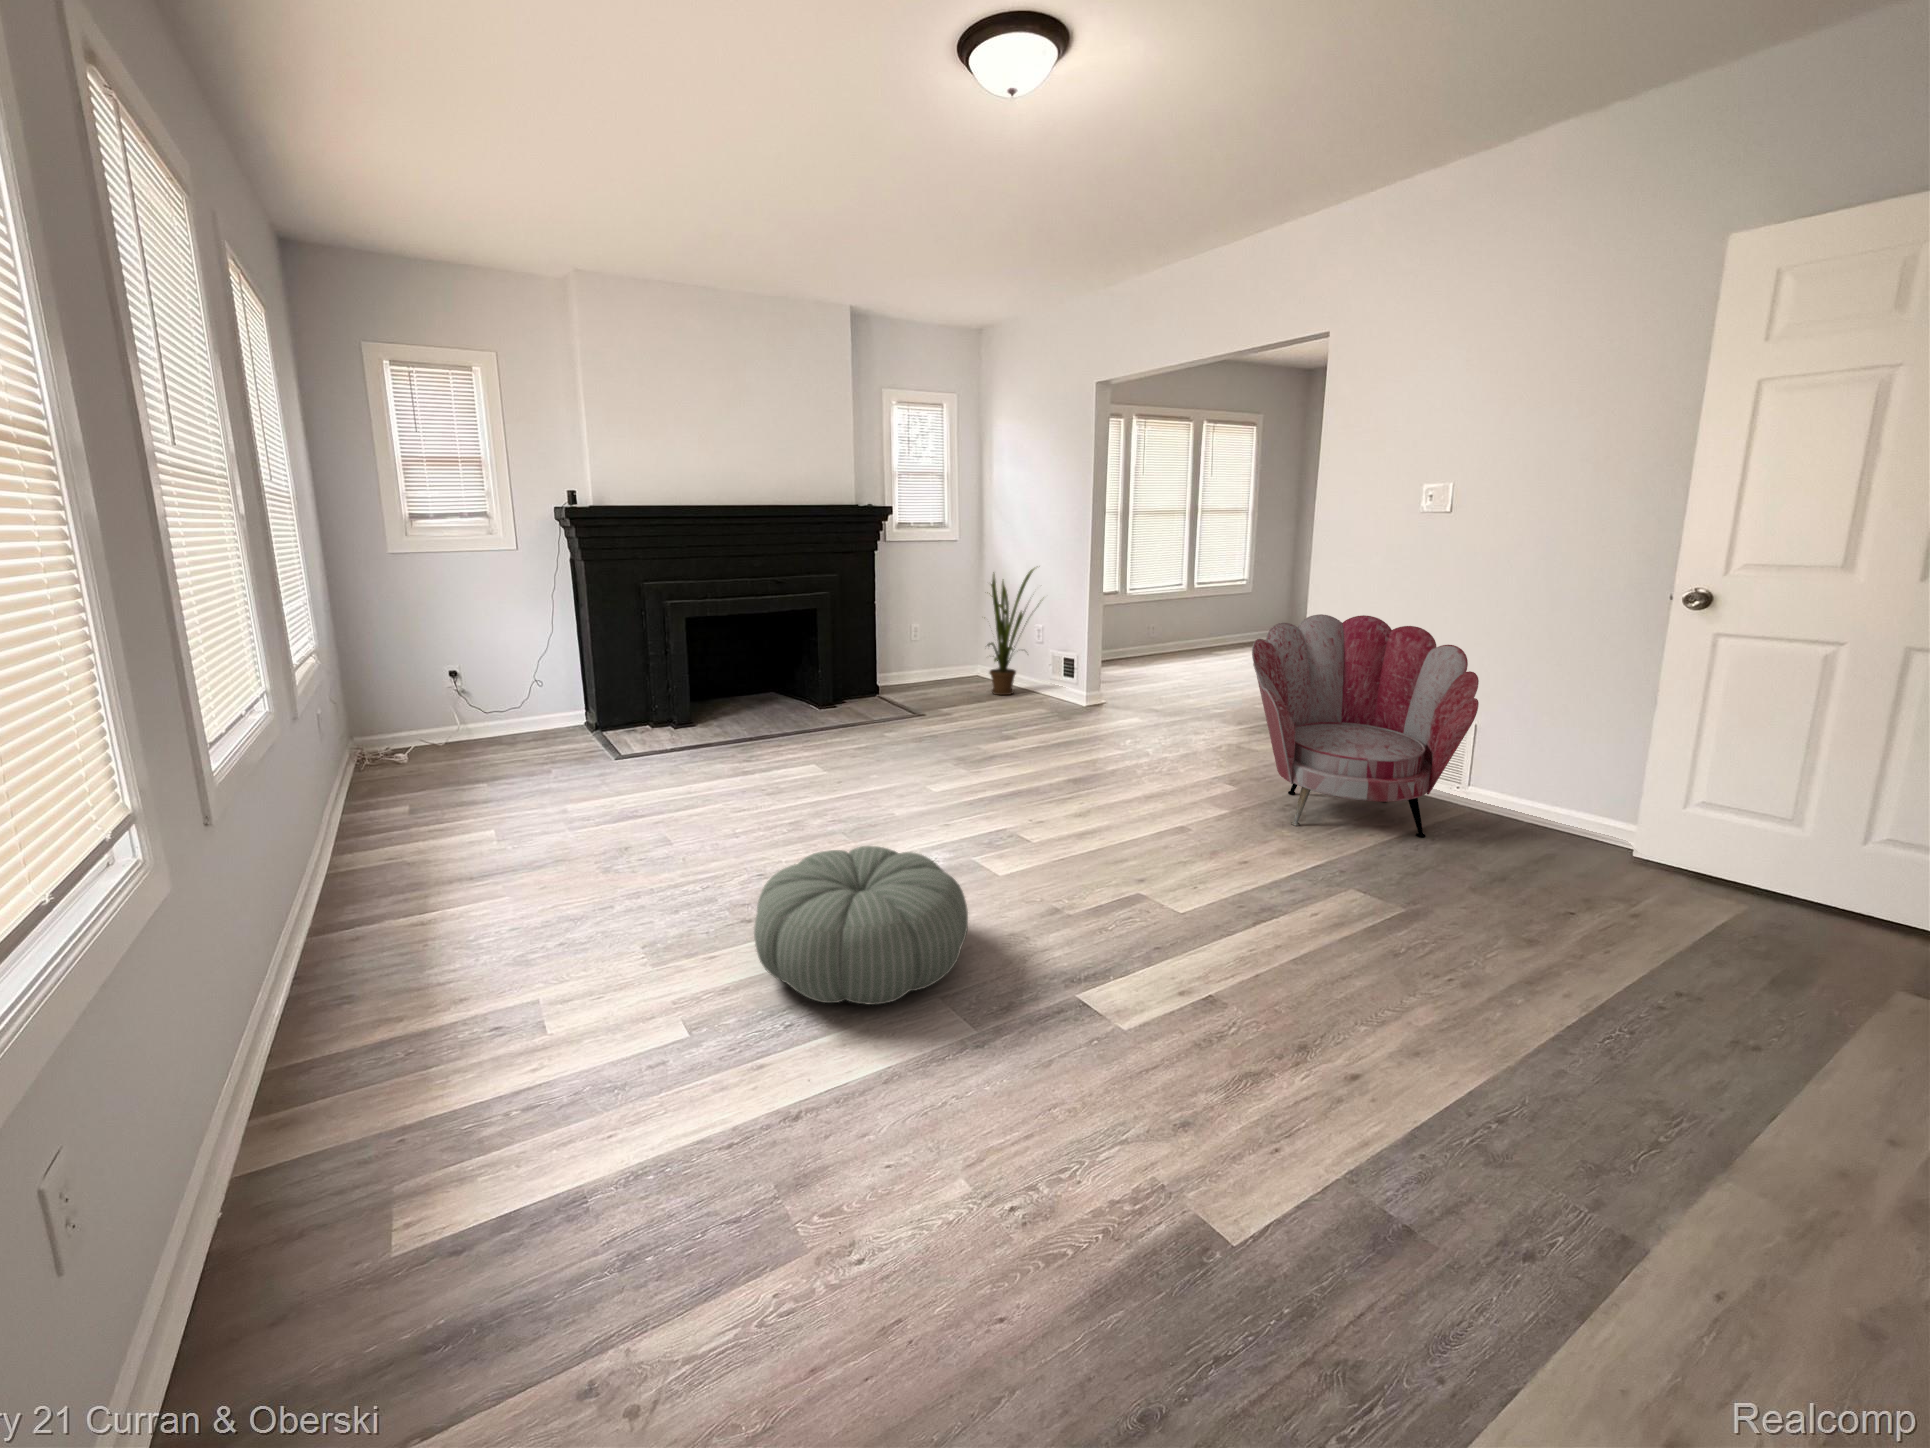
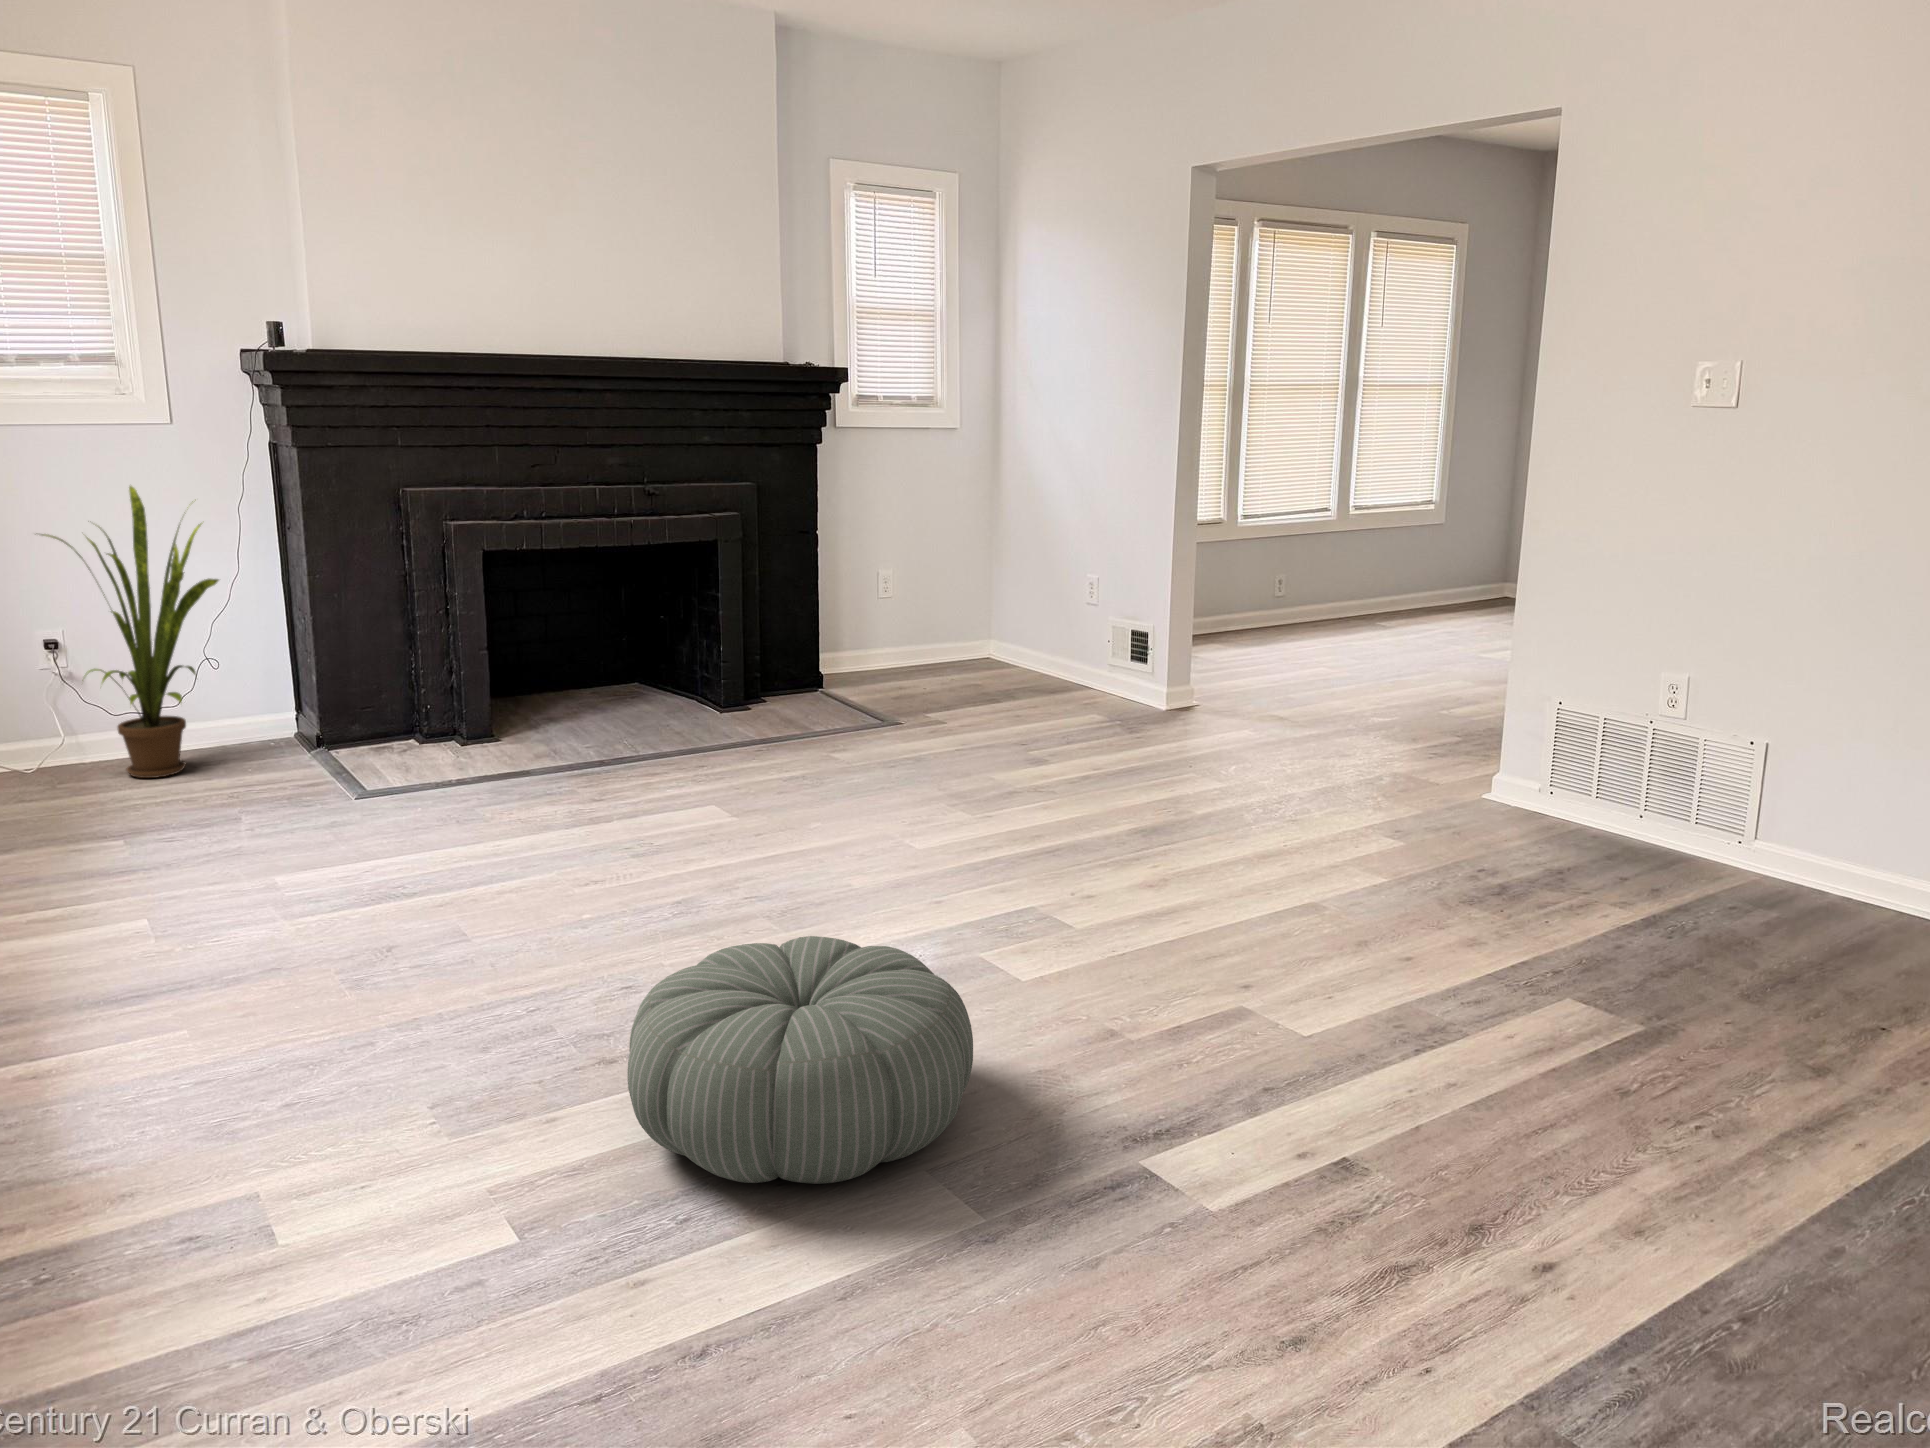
house plant: present [987,568,1035,695] -> present [42,486,219,778]
armchair: present [1252,614,1479,837] -> none [1431,567,1769,921]

